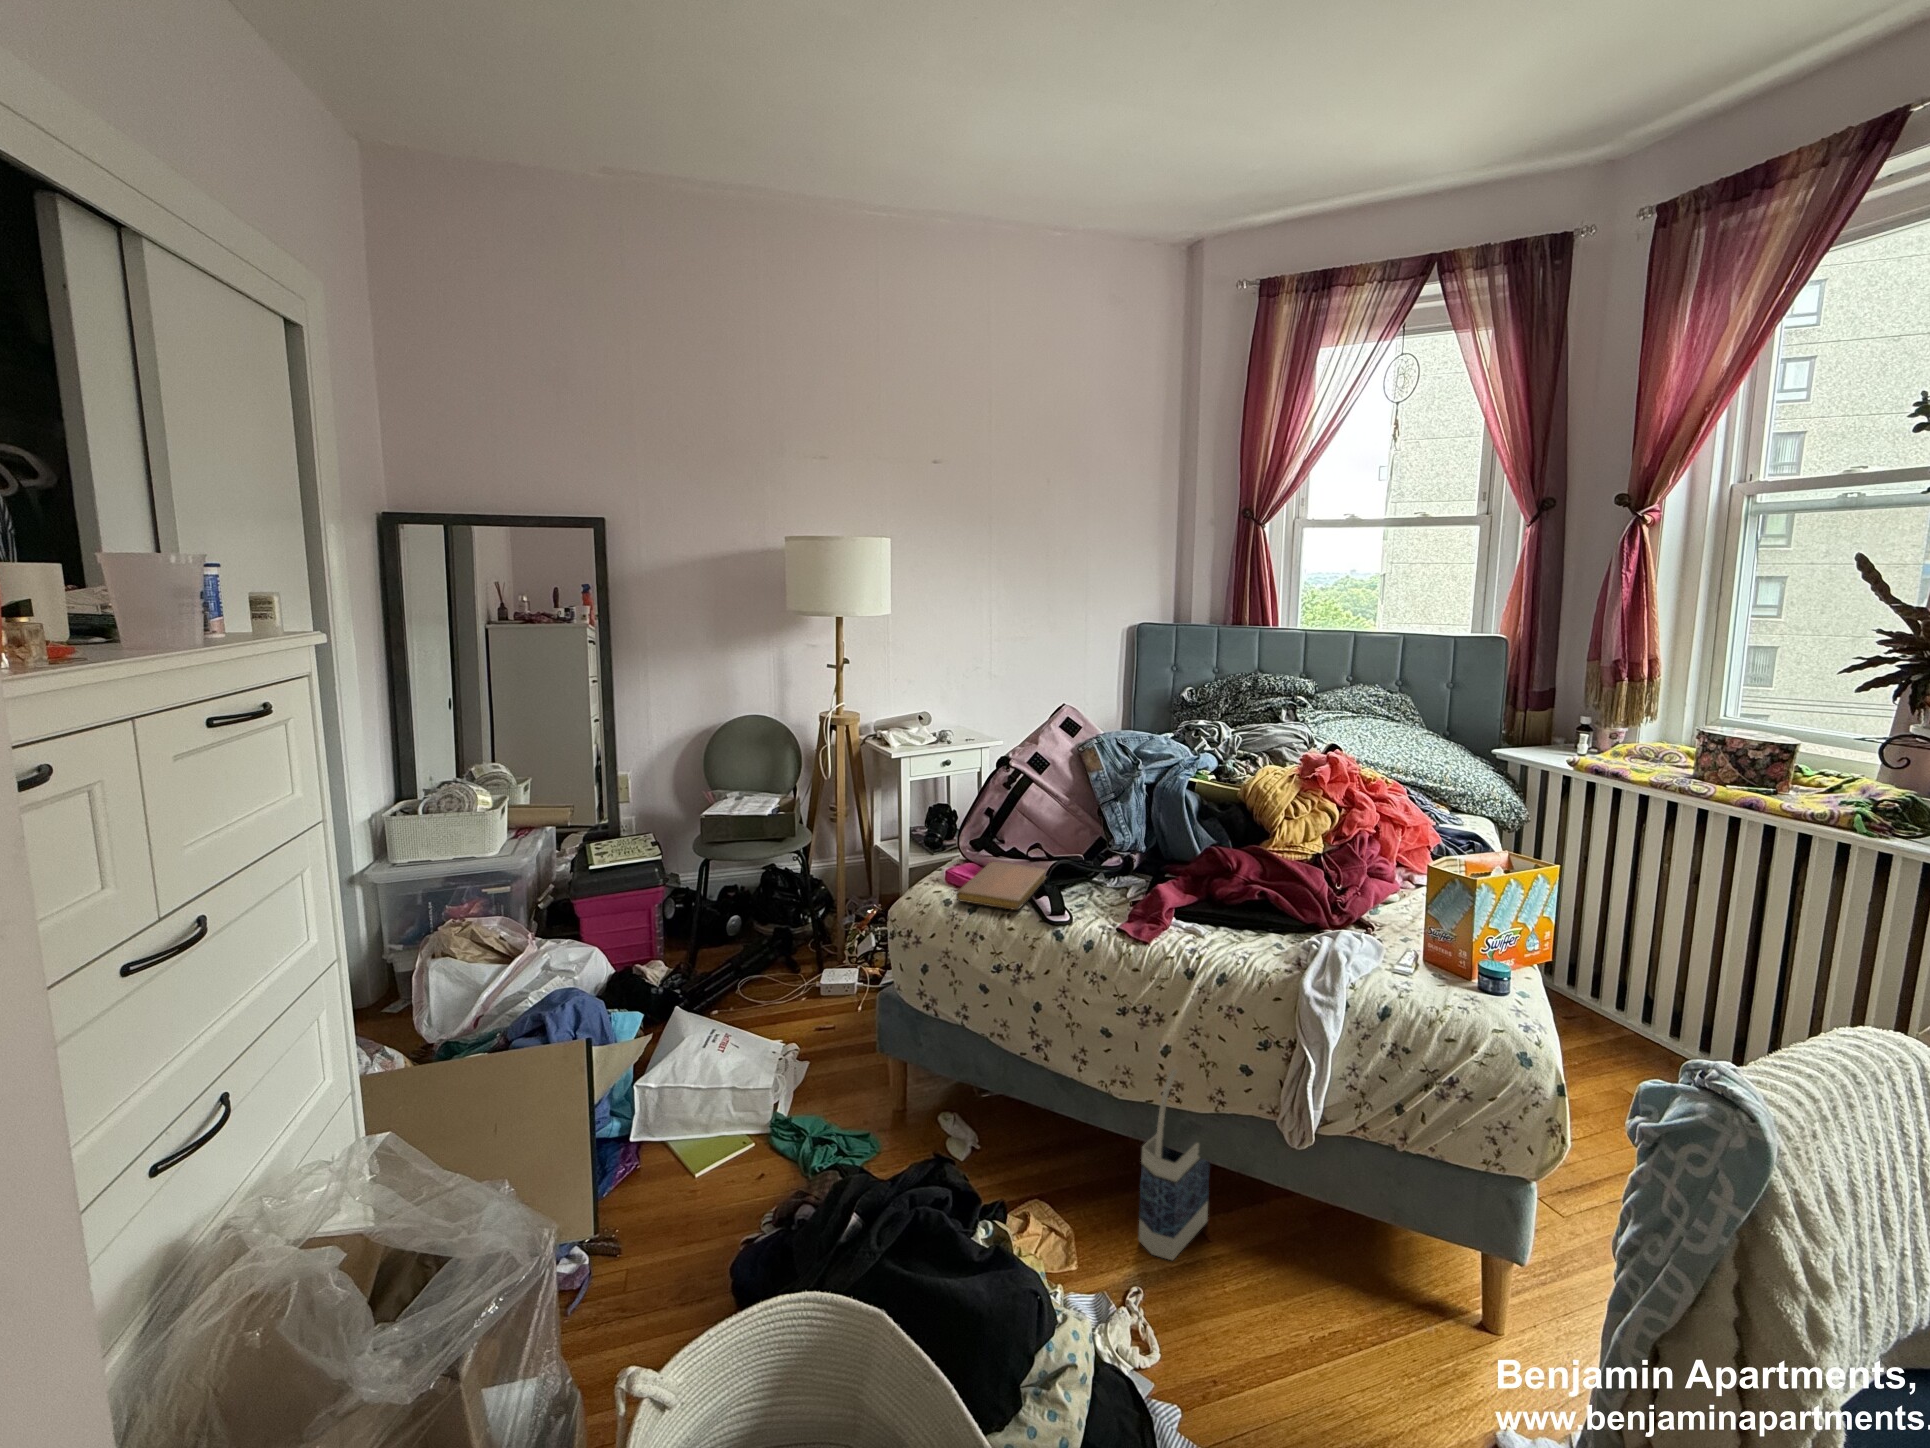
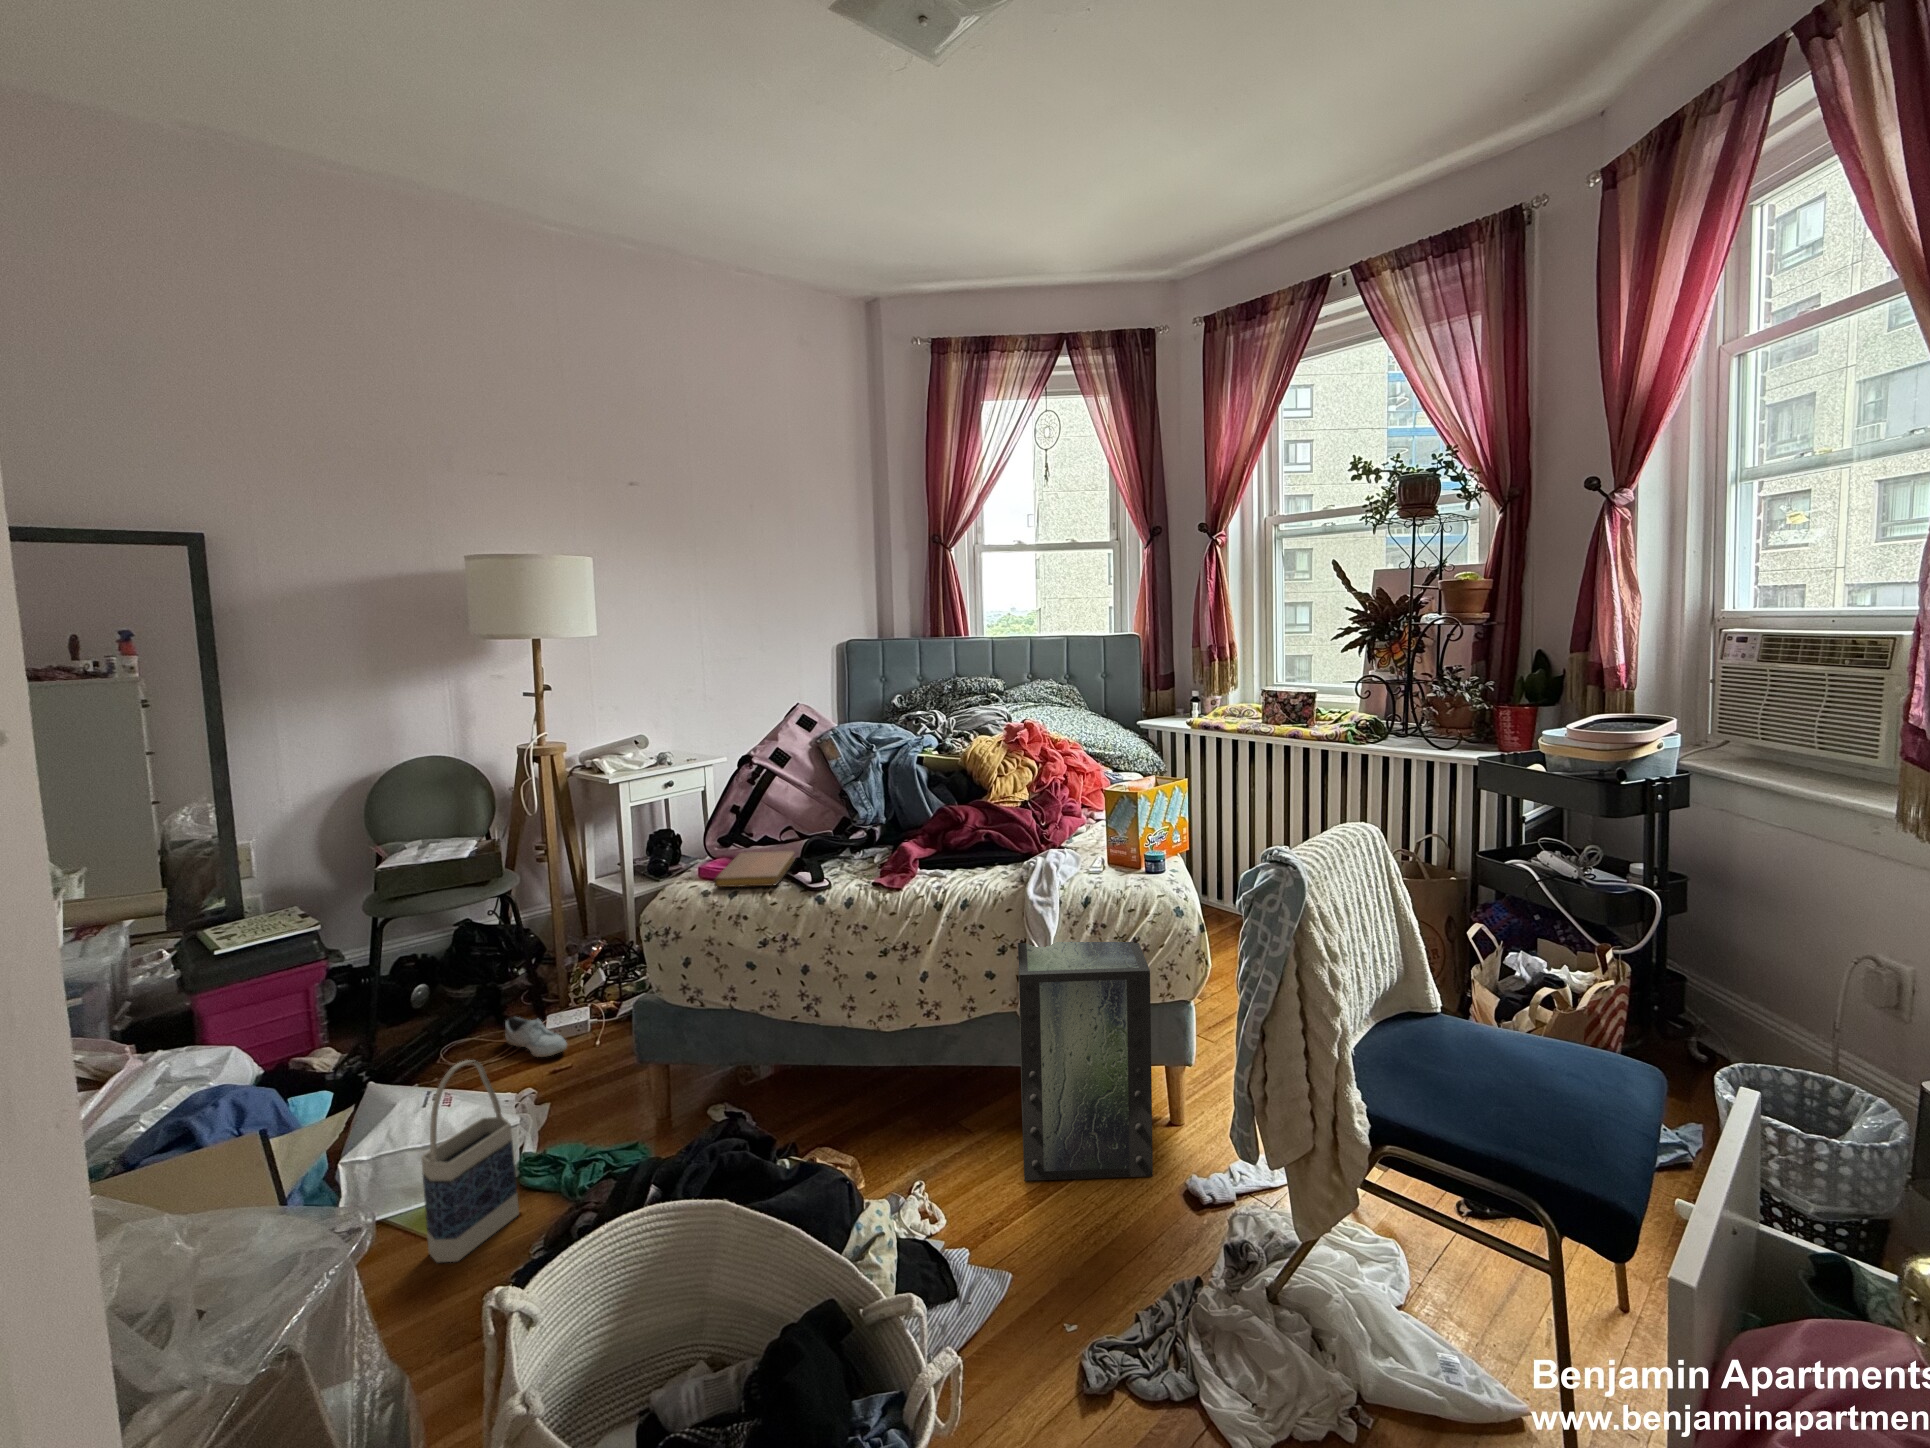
shoe: none [783,971,831,1019] -> present [505,1017,567,1057]
storage box: none [1263,1018,1462,1394] -> present [1018,941,1153,1181]
bag: present [1138,1069,1210,1260] -> present [421,1060,519,1262]

